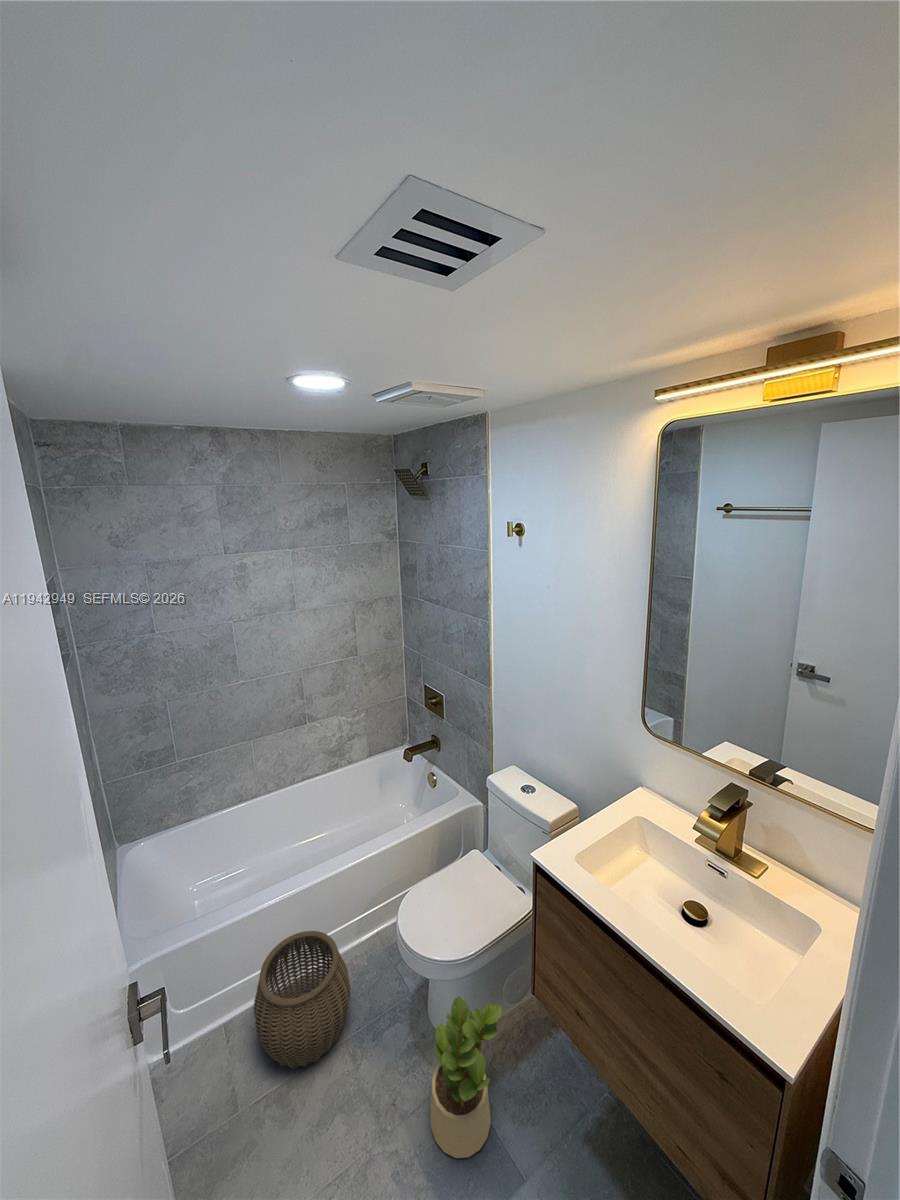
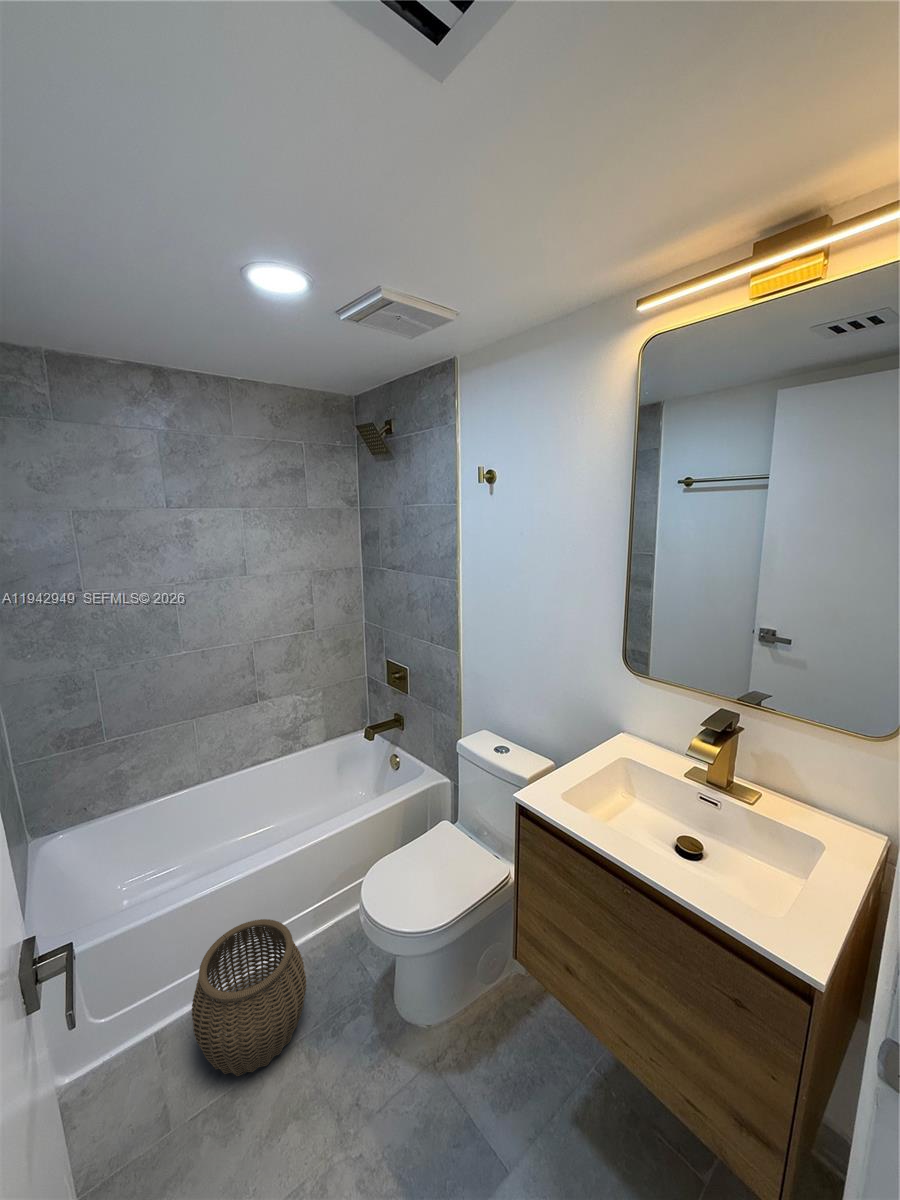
potted plant: present [431,997,502,1158] -> none [399,967,480,1155]

